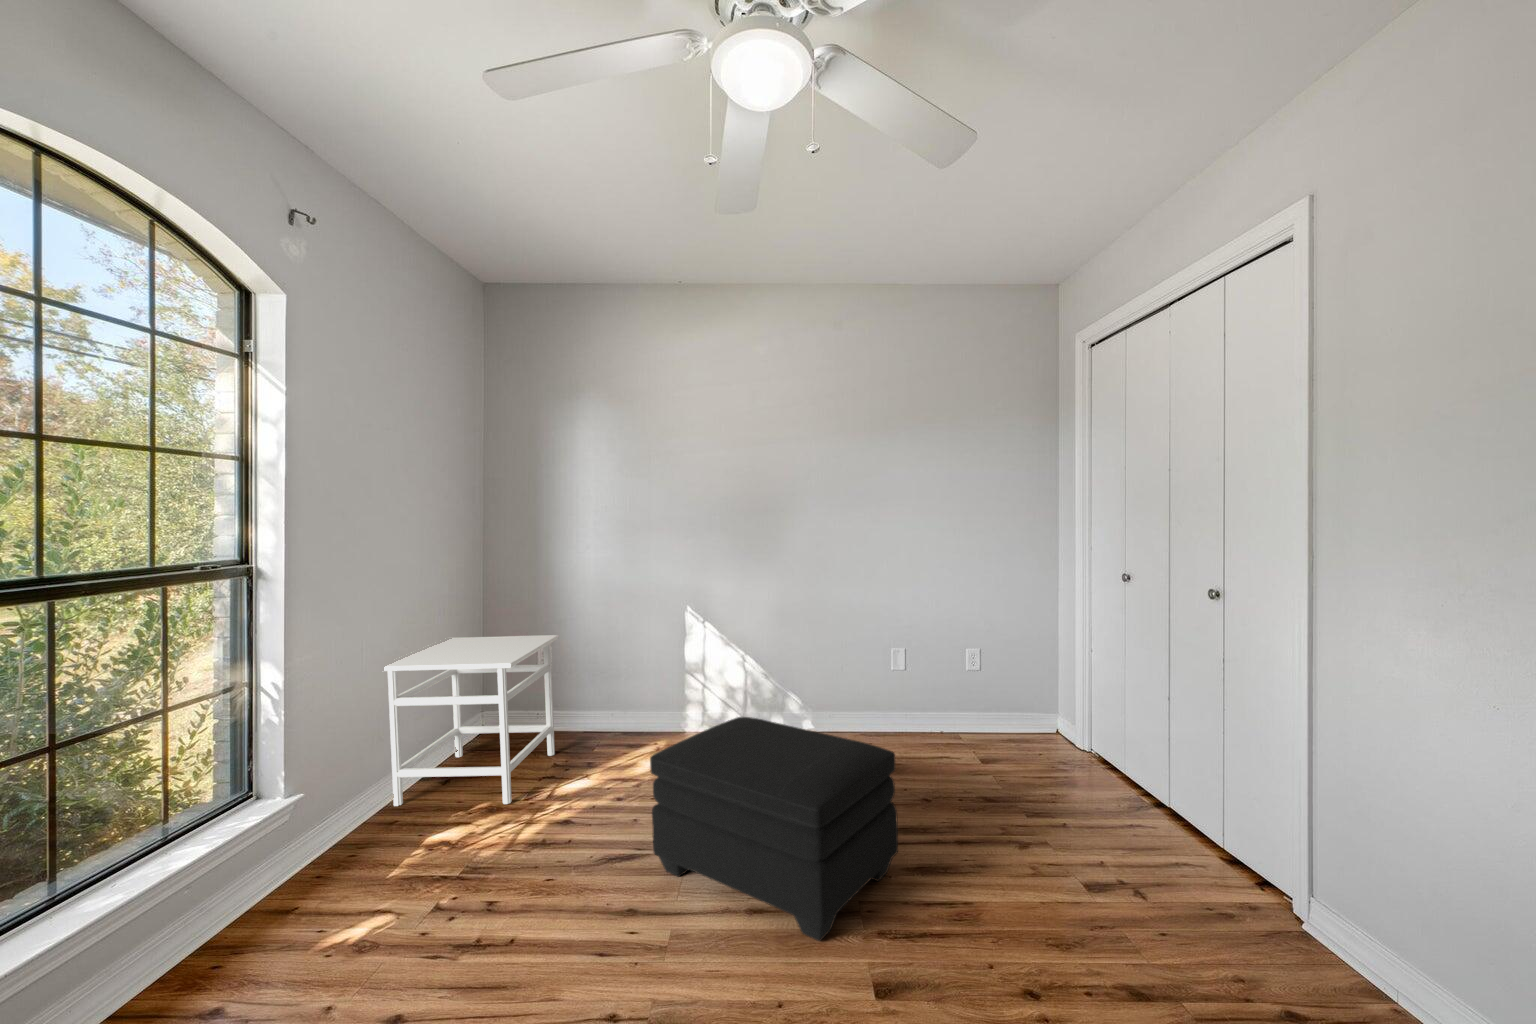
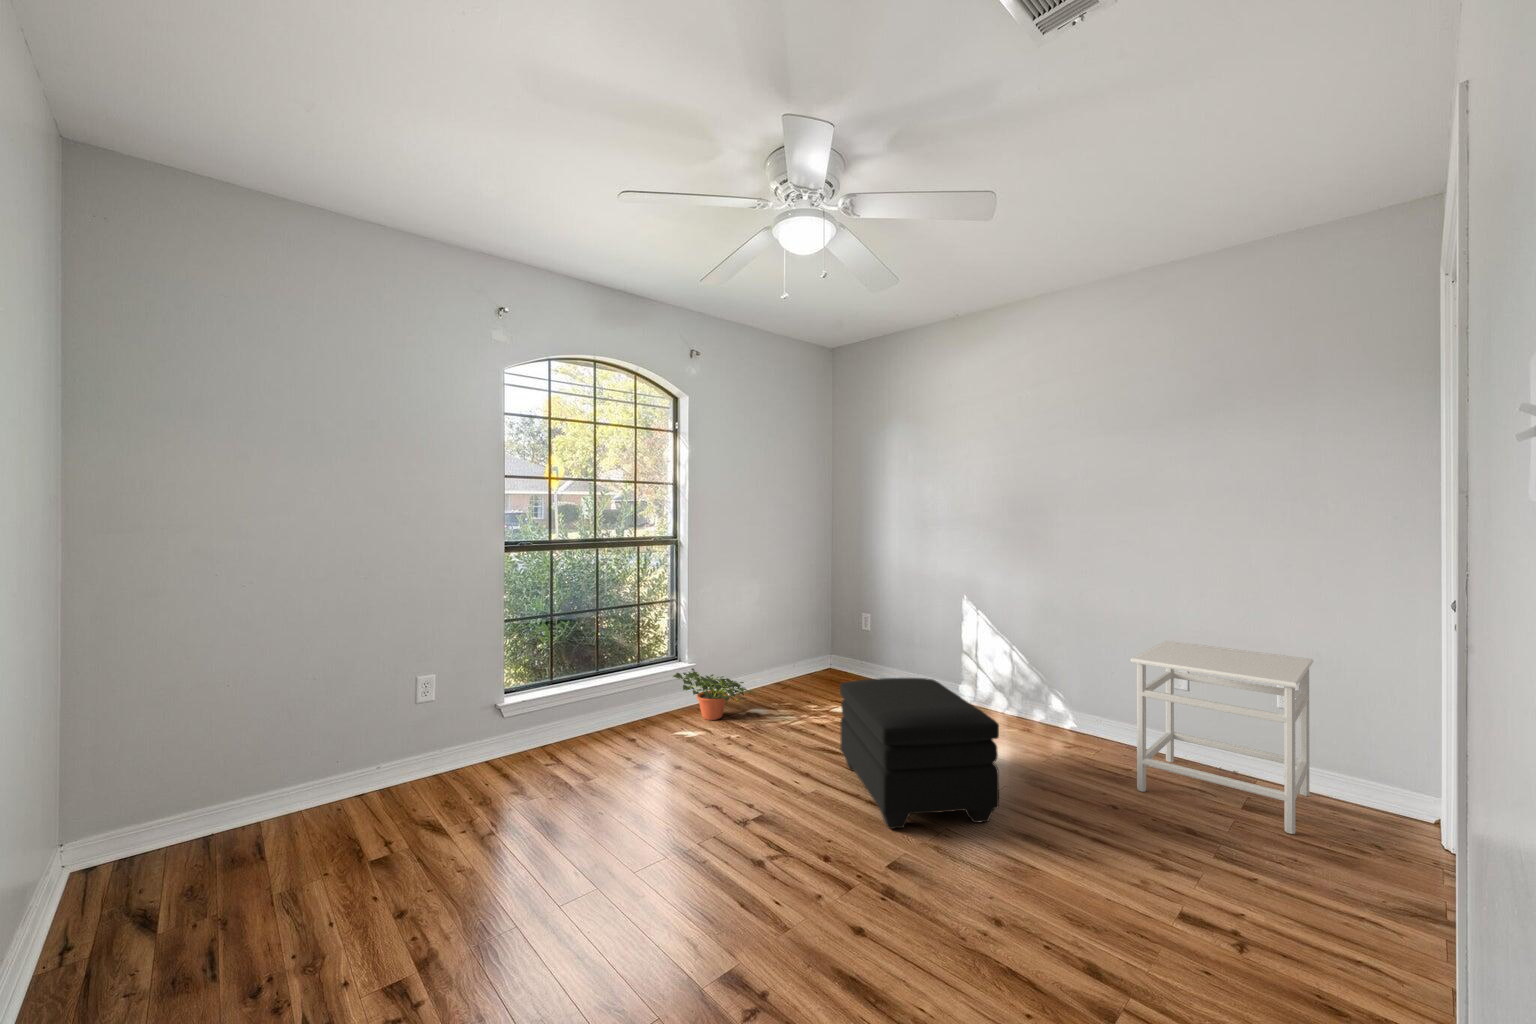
nightstand: present [384,635,559,806] -> present [1130,641,1313,834]
potted plant: none [272,799,447,890] -> present [673,668,754,720]

